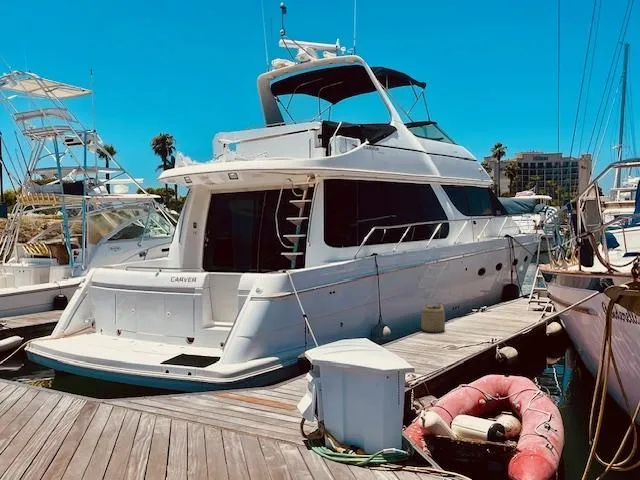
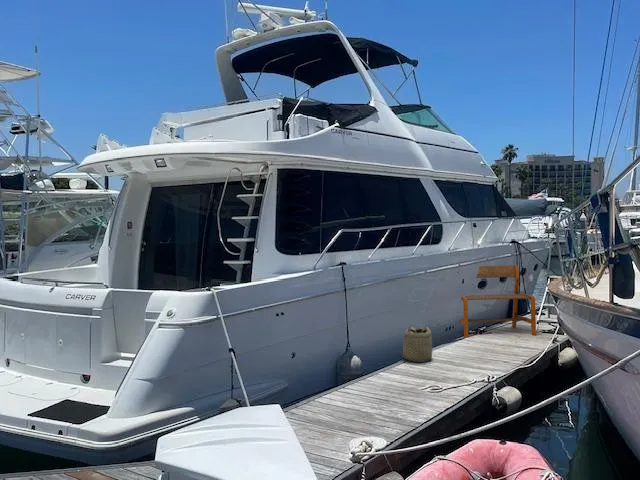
bench: none [458,255,527,315] -> present [459,265,536,337]

